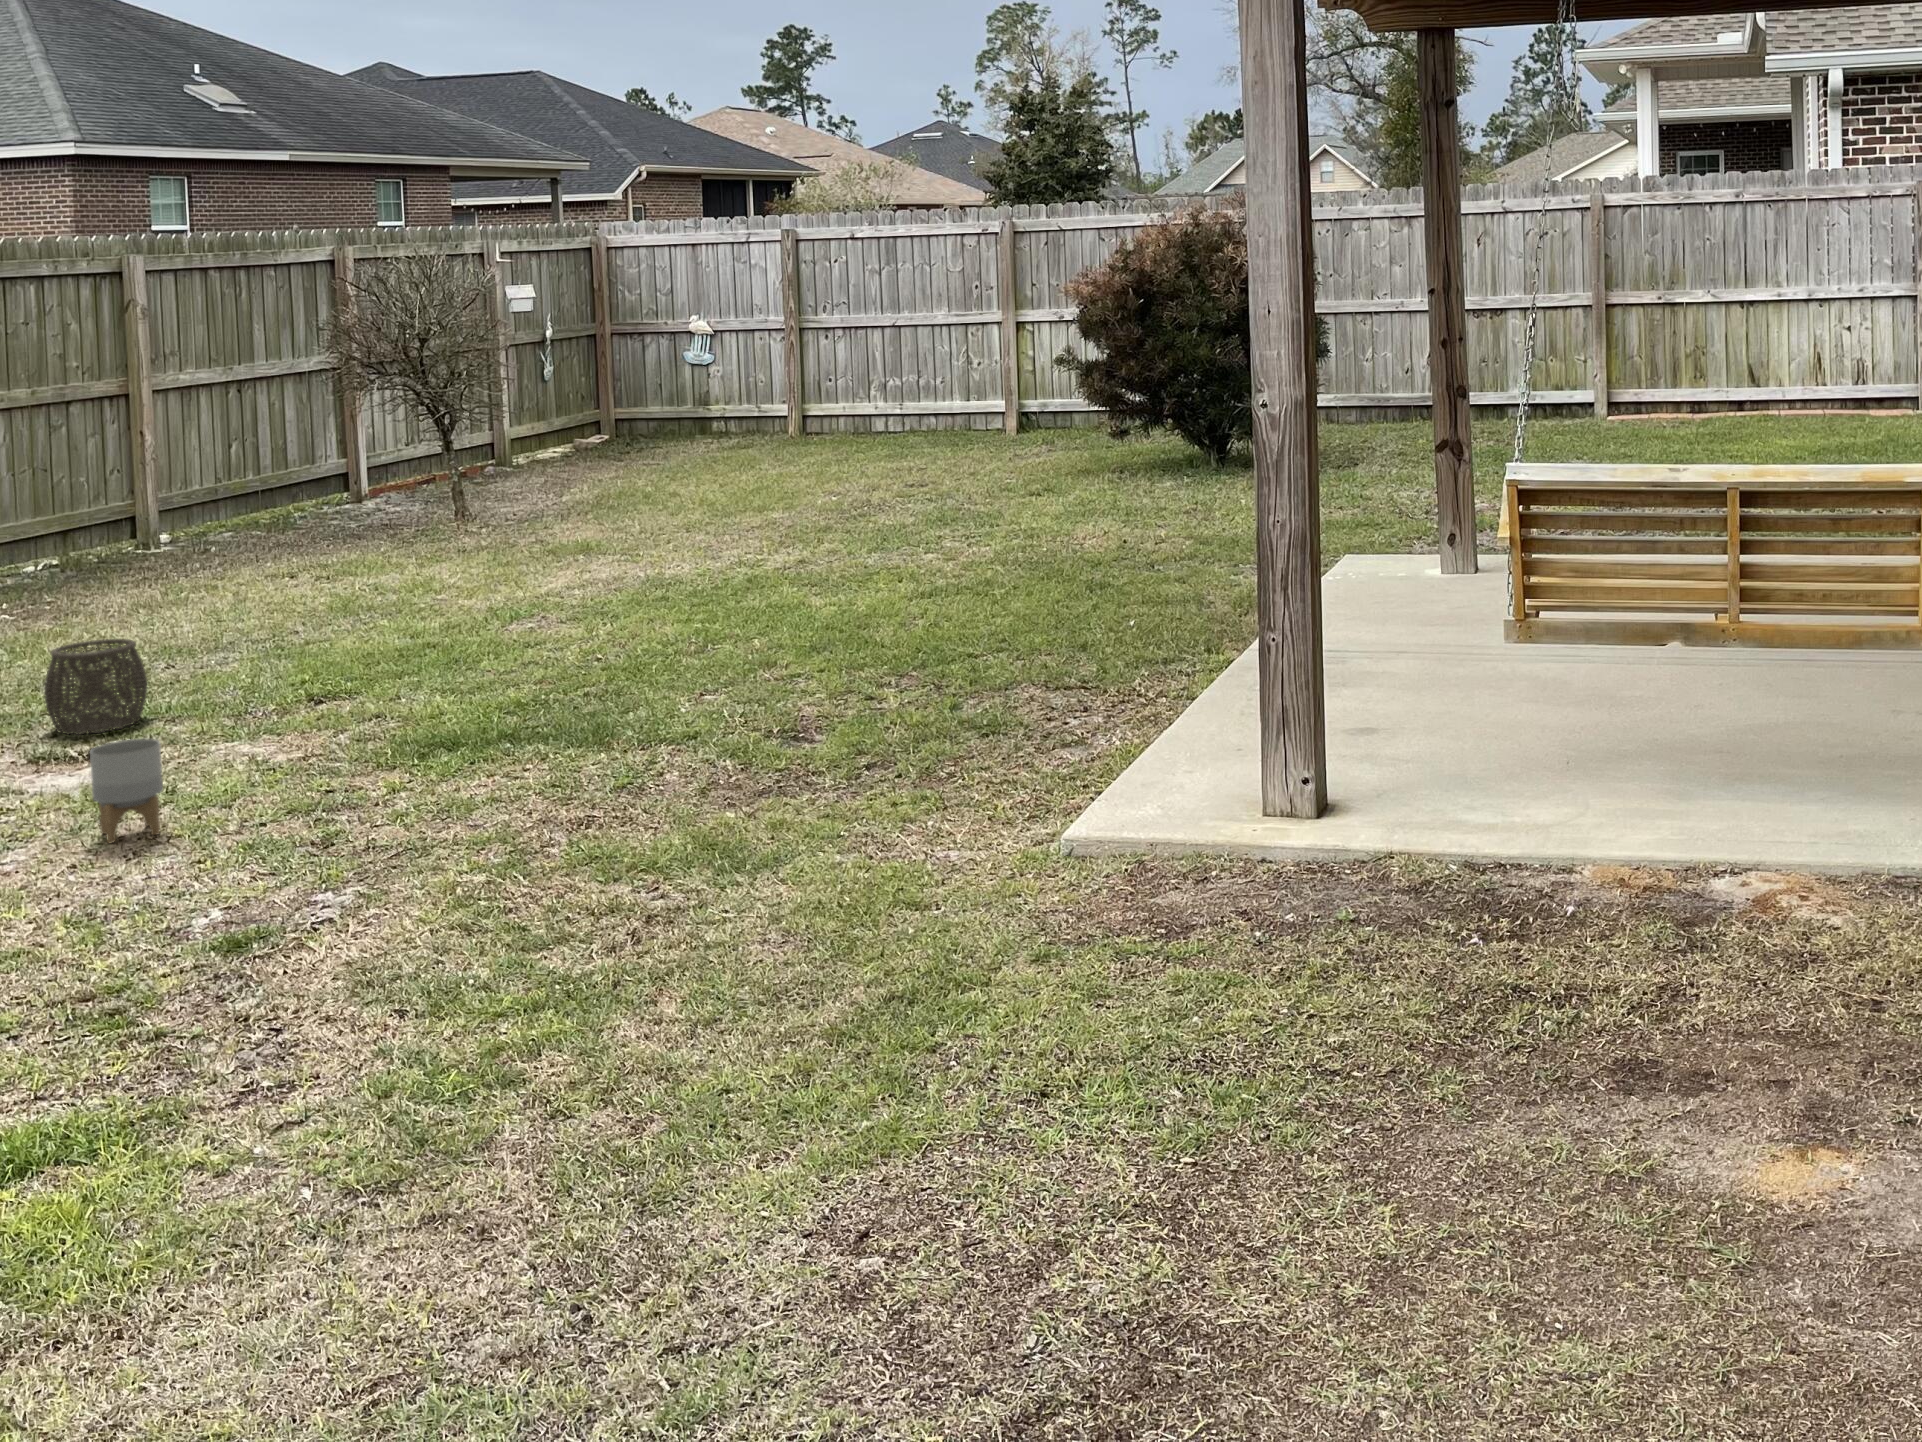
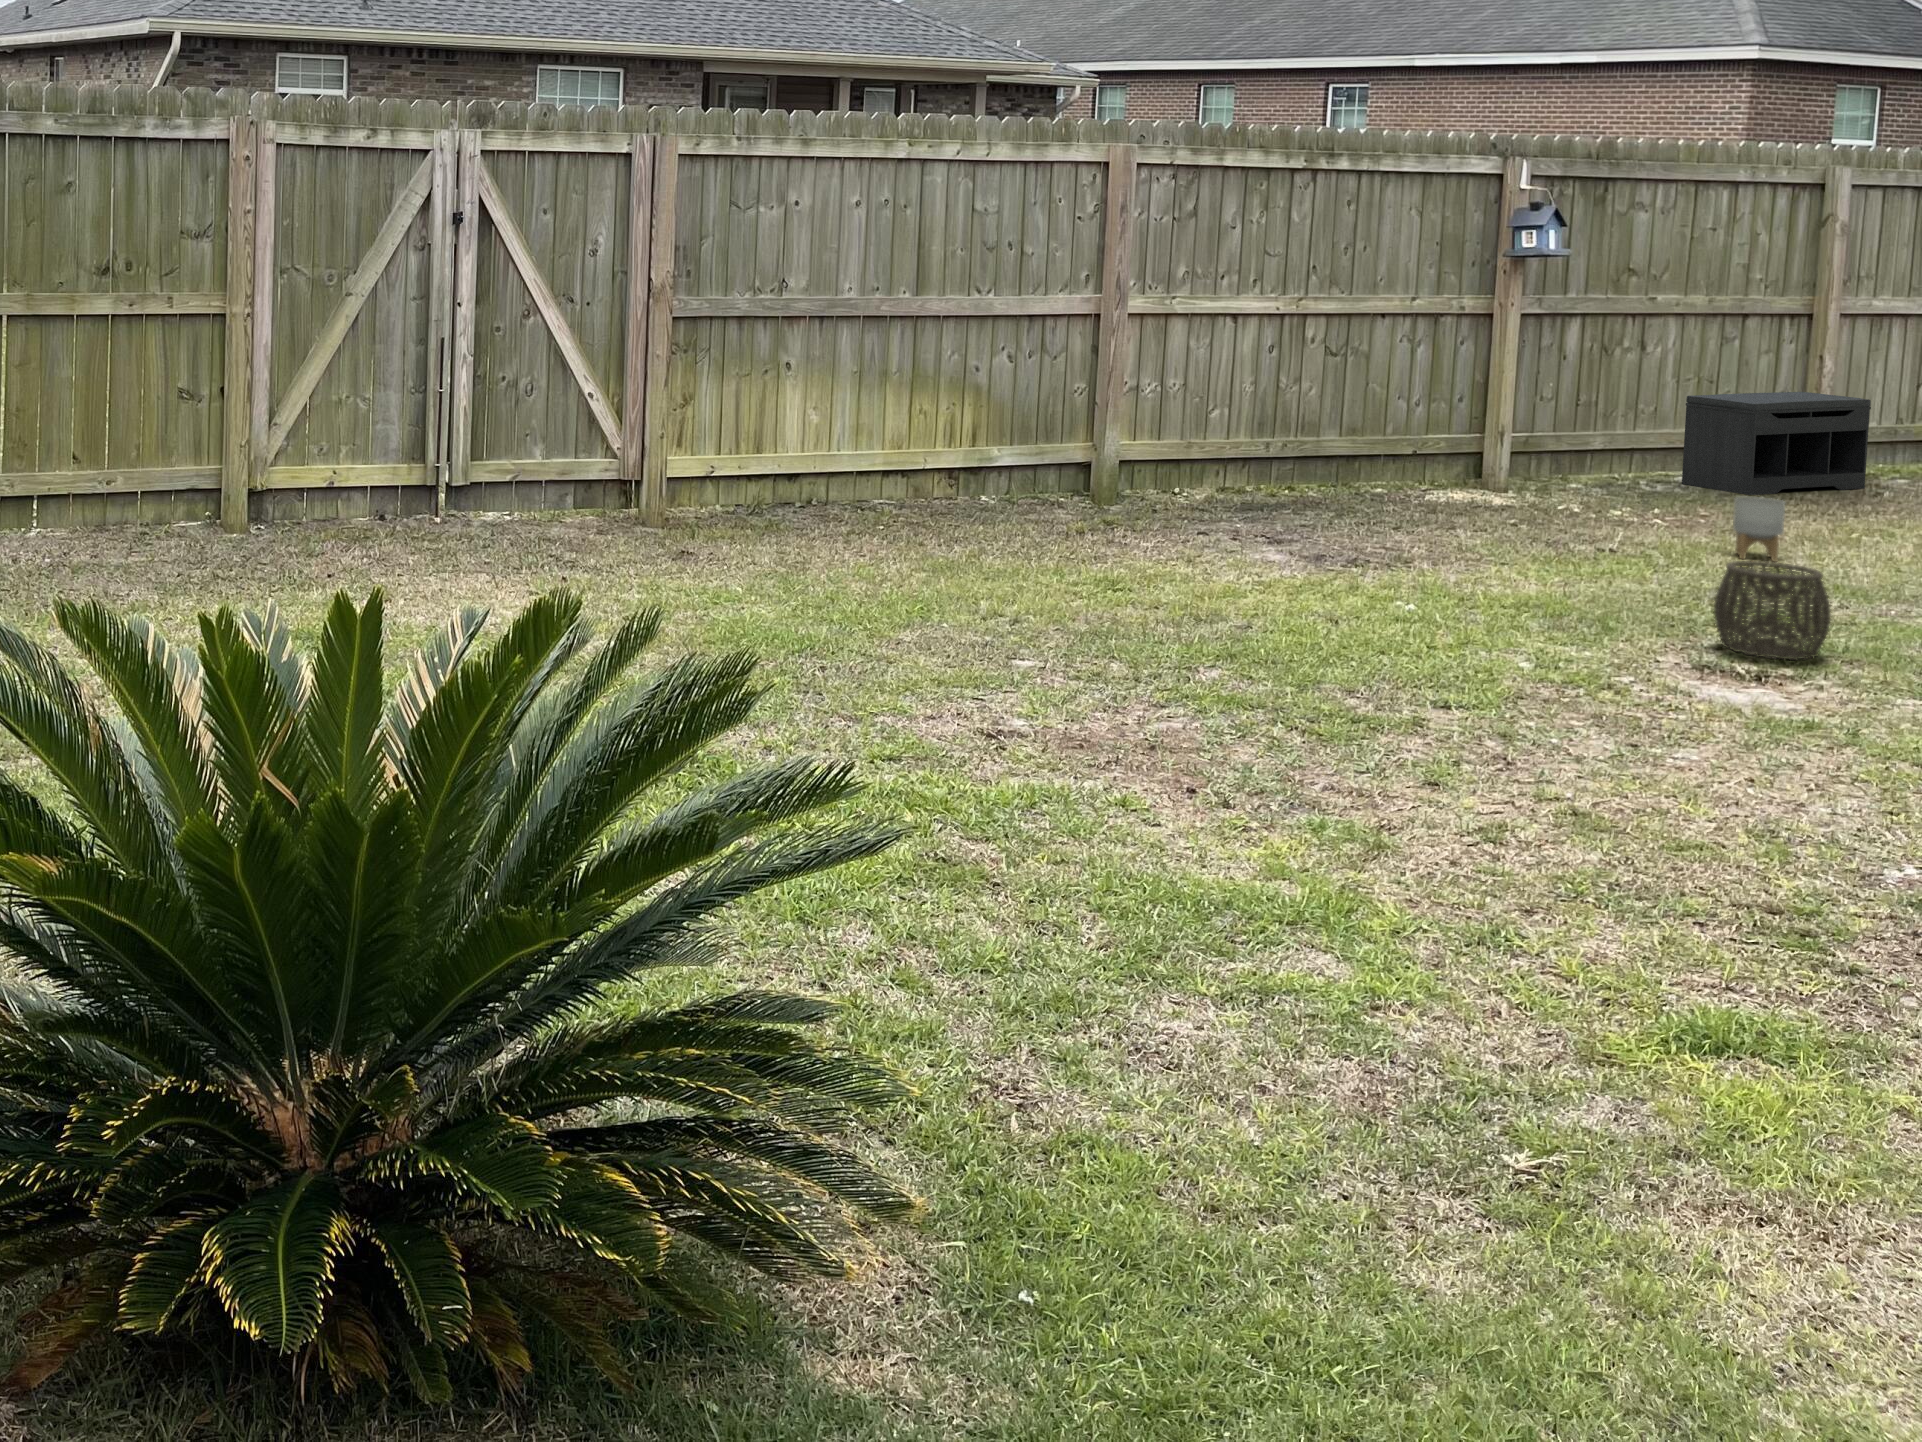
bench: none [24,469,188,575] -> present [1682,392,1871,495]
planter: present [90,739,163,843] -> present [1733,497,1785,562]

